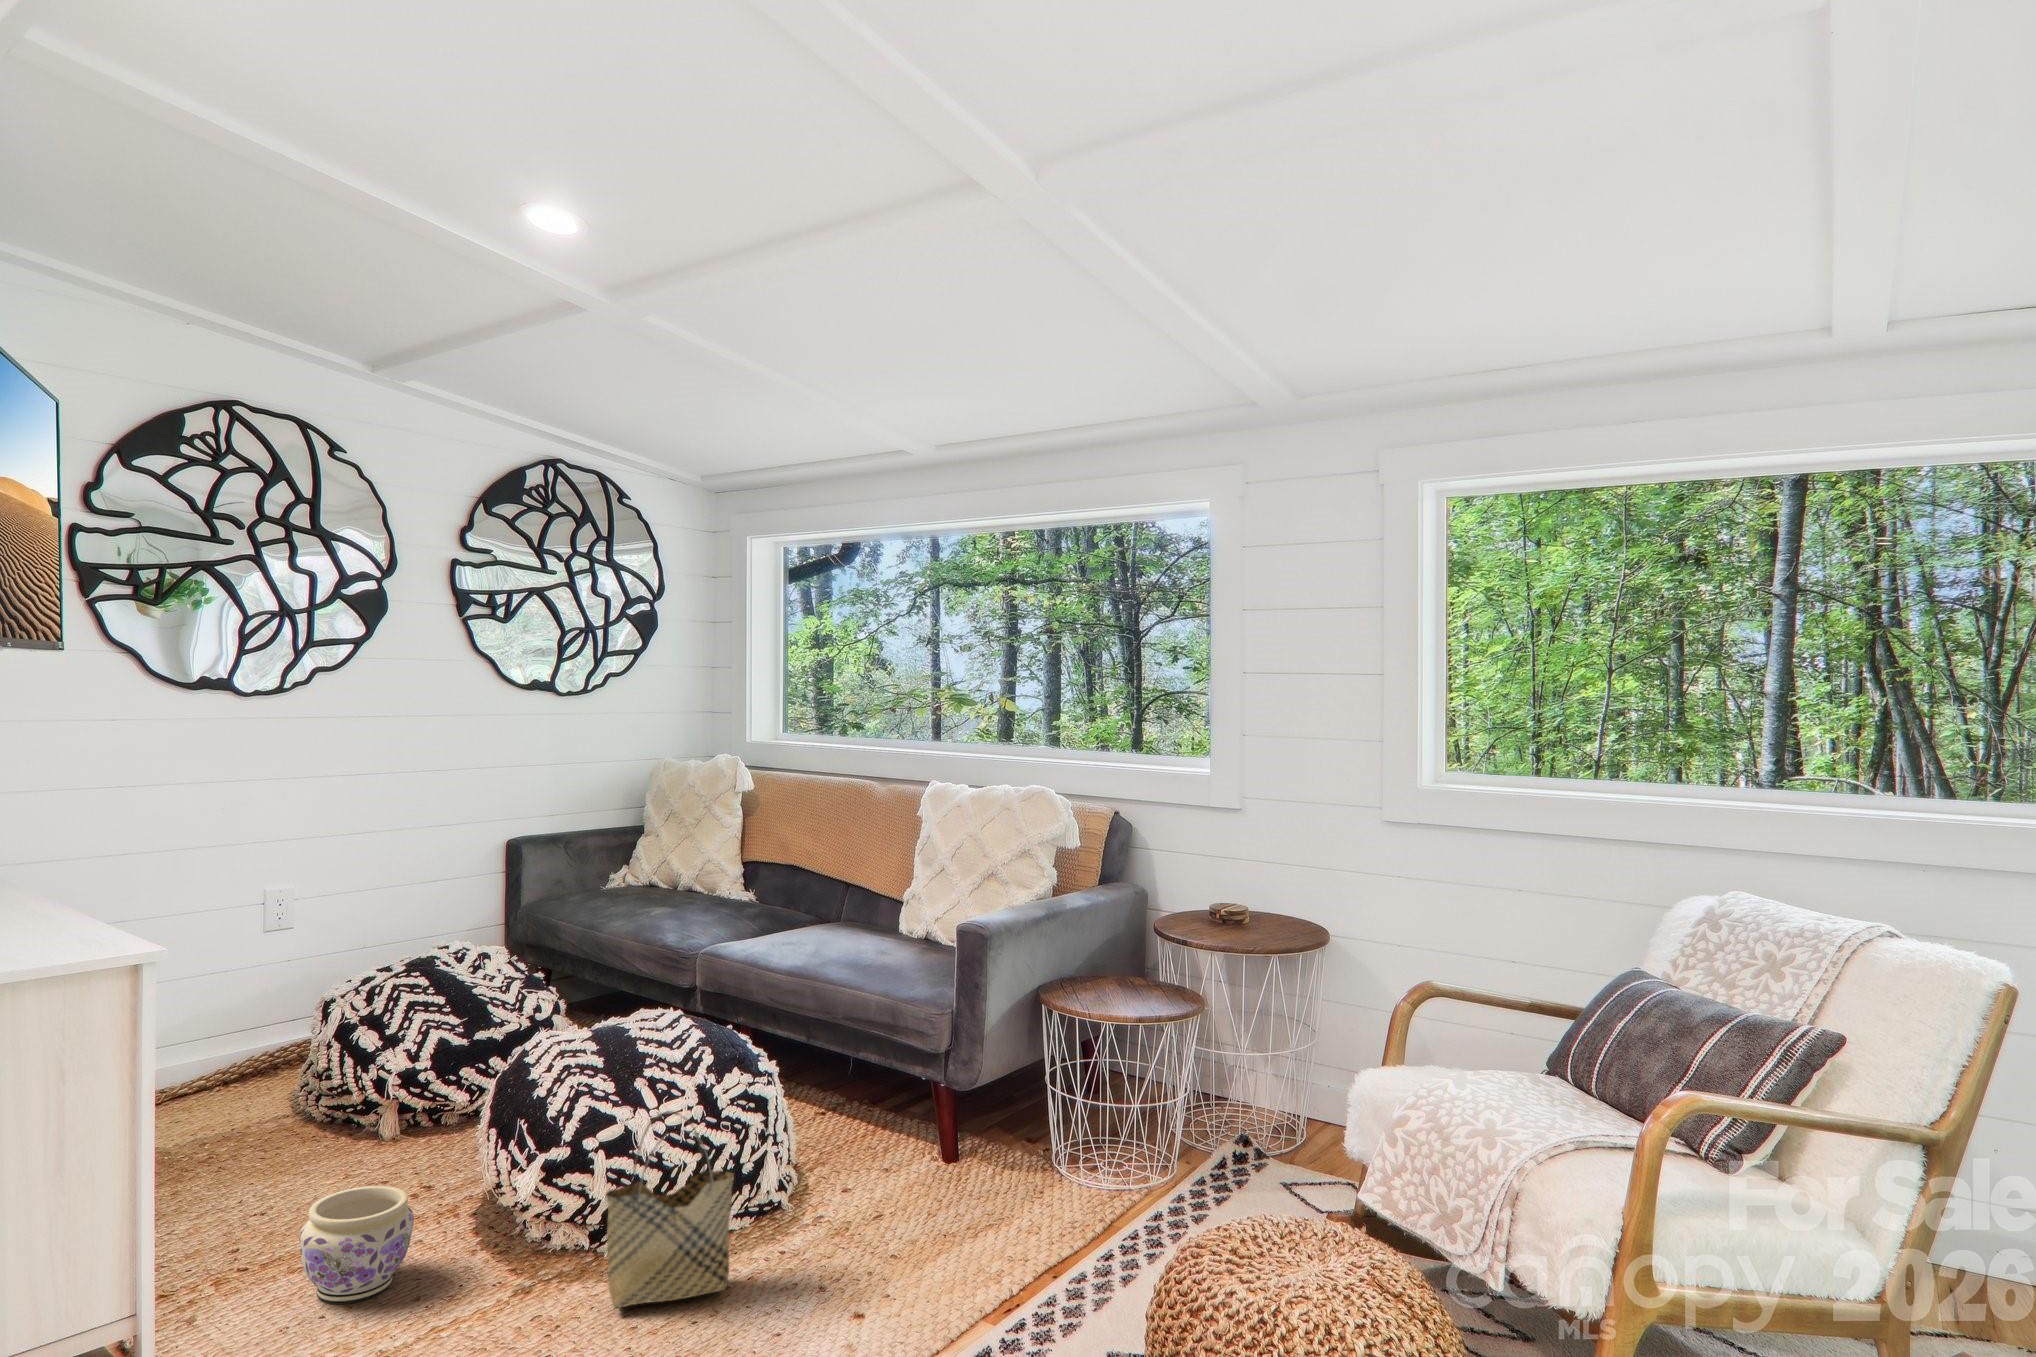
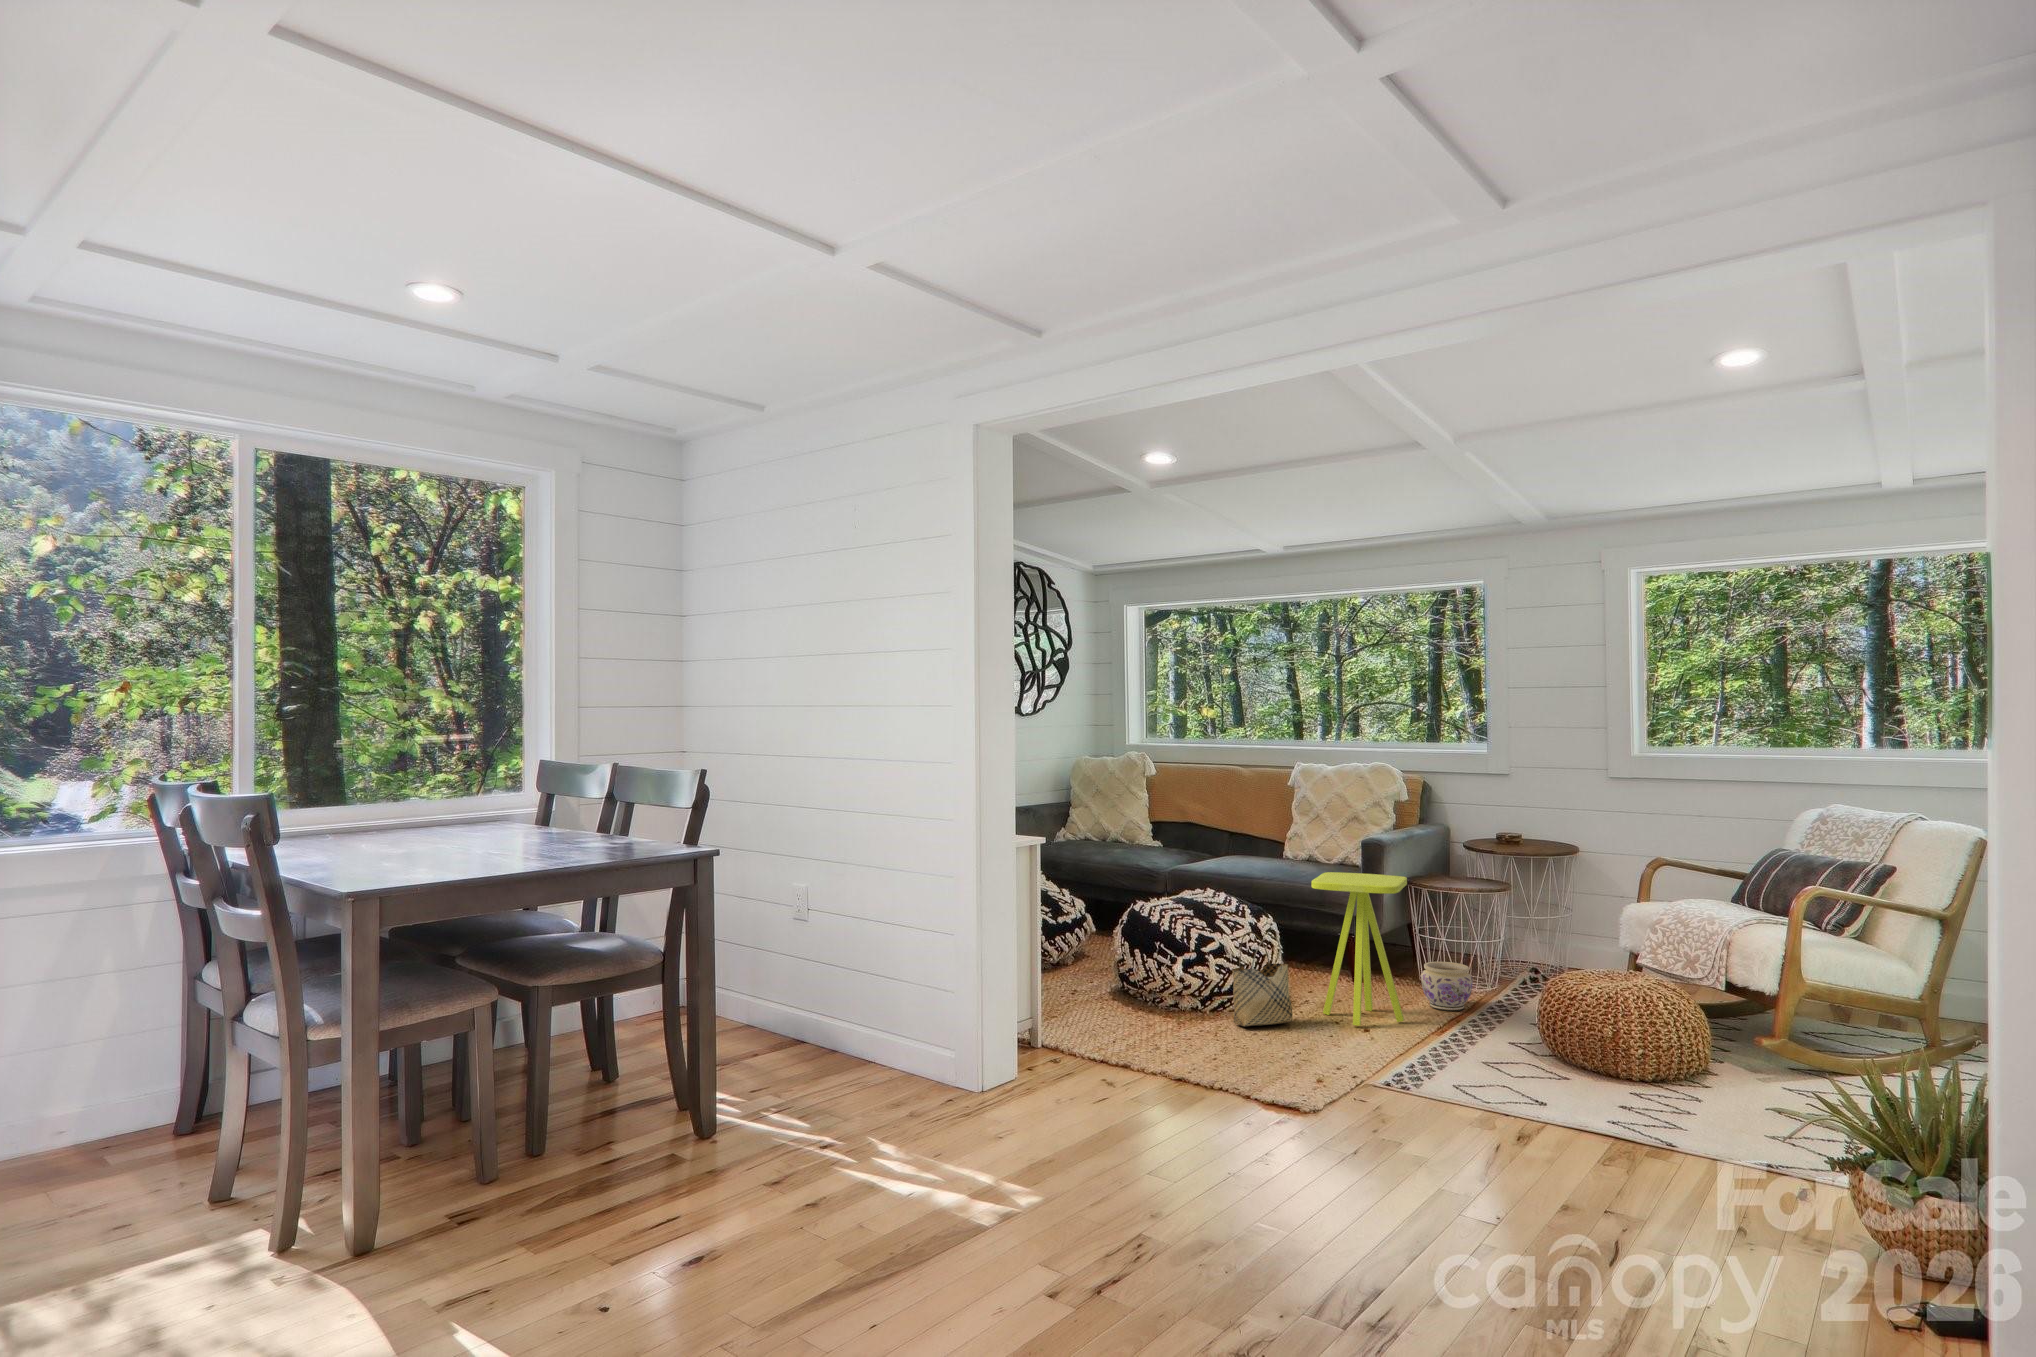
side table: none [785,990,980,1304] -> present [1311,872,1407,1026]
planter: present [300,1186,414,1304] -> present [1421,962,1473,1011]

